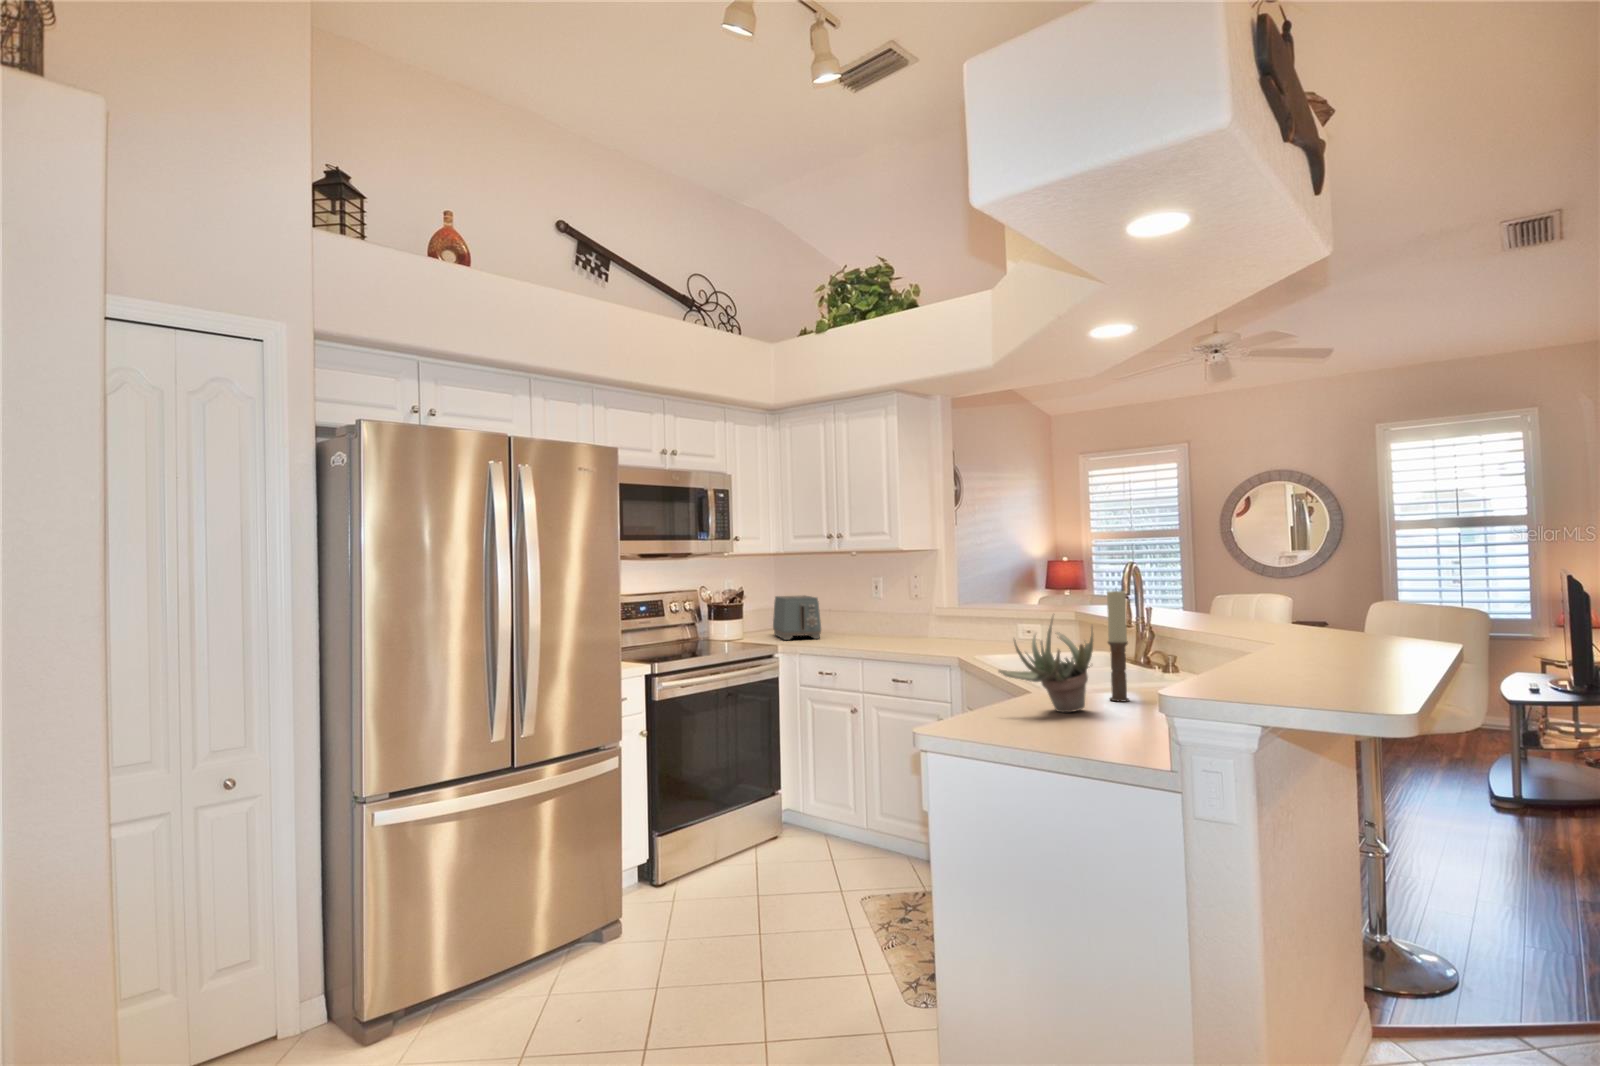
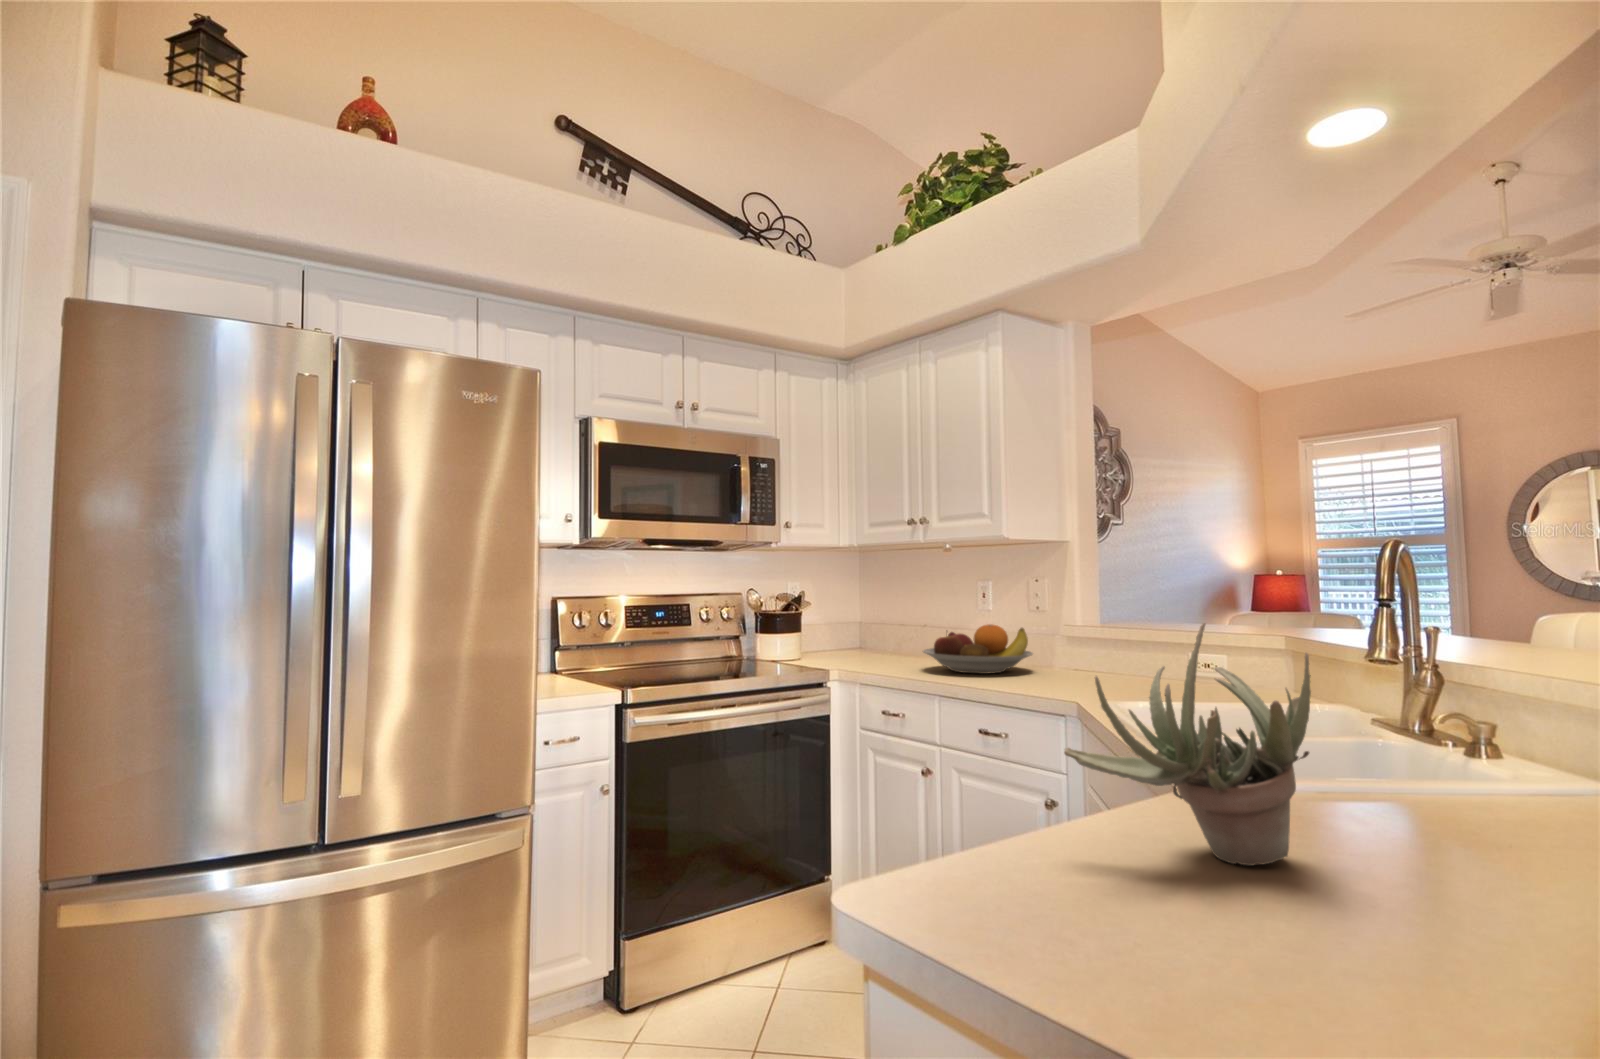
candle: present [1107,591,1129,701] -> none [1346,574,1408,839]
toaster: present [773,595,821,640] -> none [846,603,901,661]
fruit bowl: none [844,610,920,645] -> present [923,624,1033,674]

